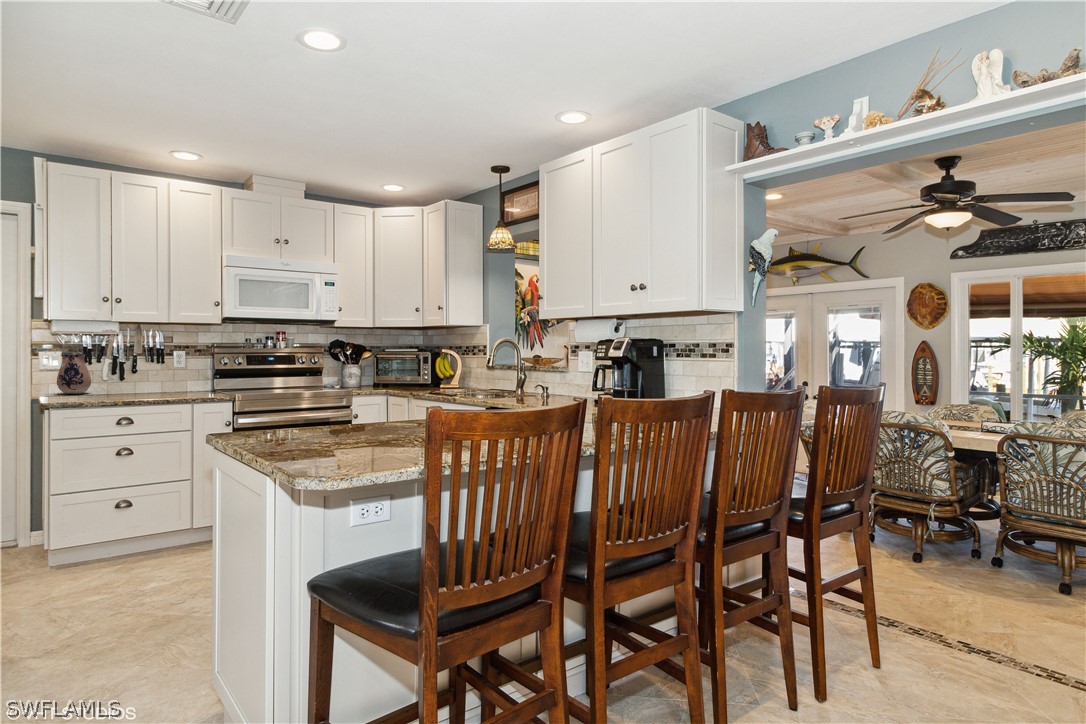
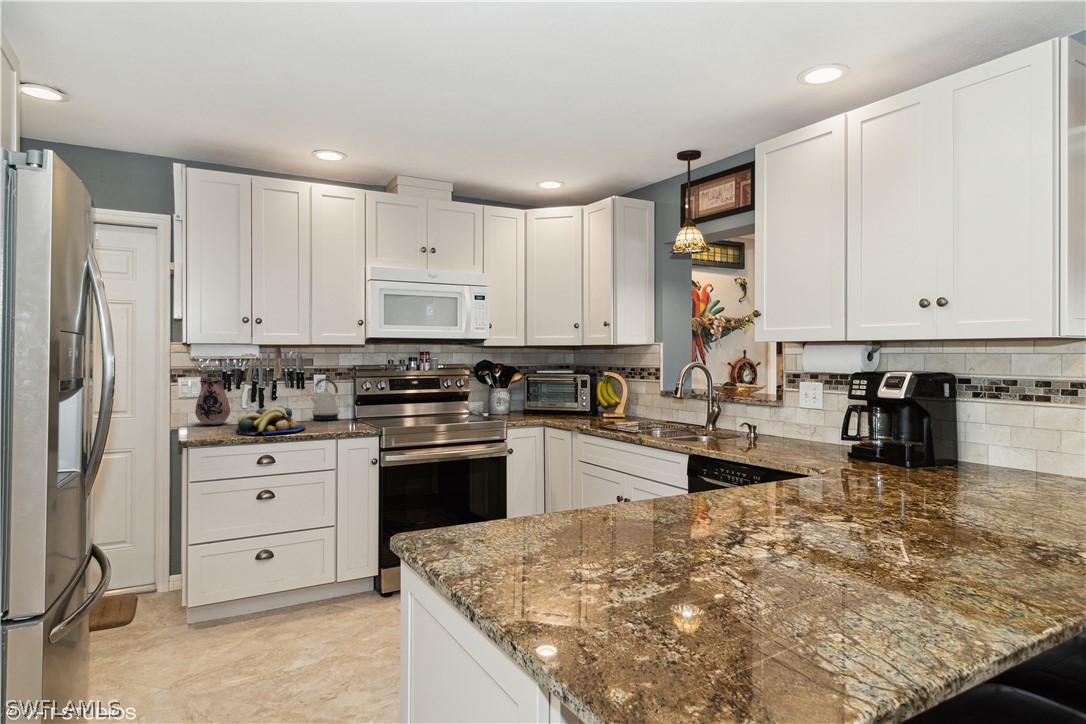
kettle: none [170,354,198,391] -> present [311,379,340,420]
fruit bowl: none [96,377,164,399] -> present [236,406,305,434]

